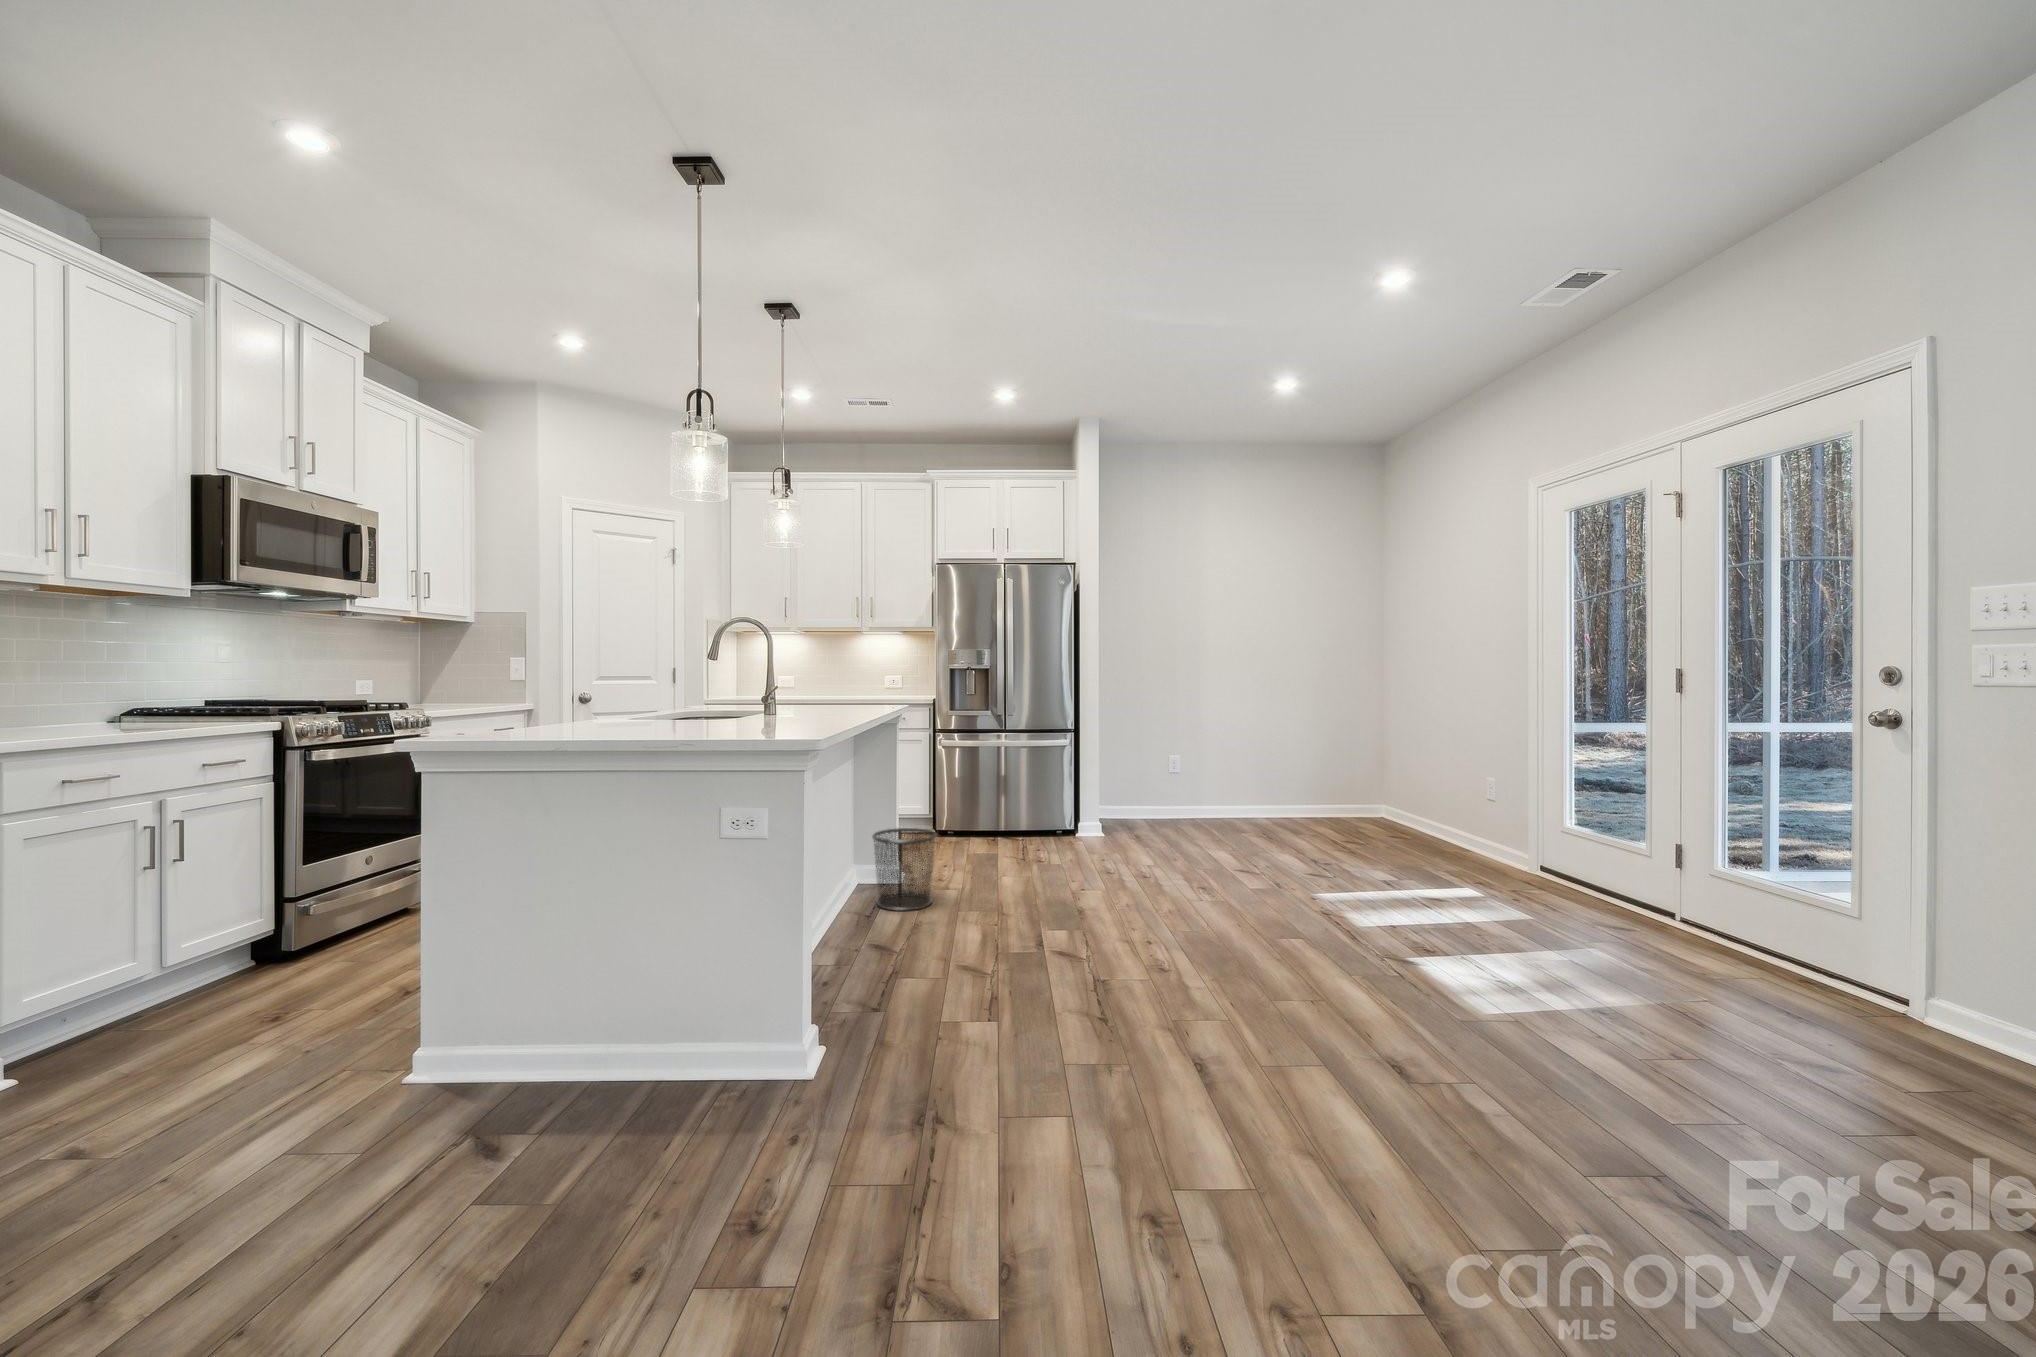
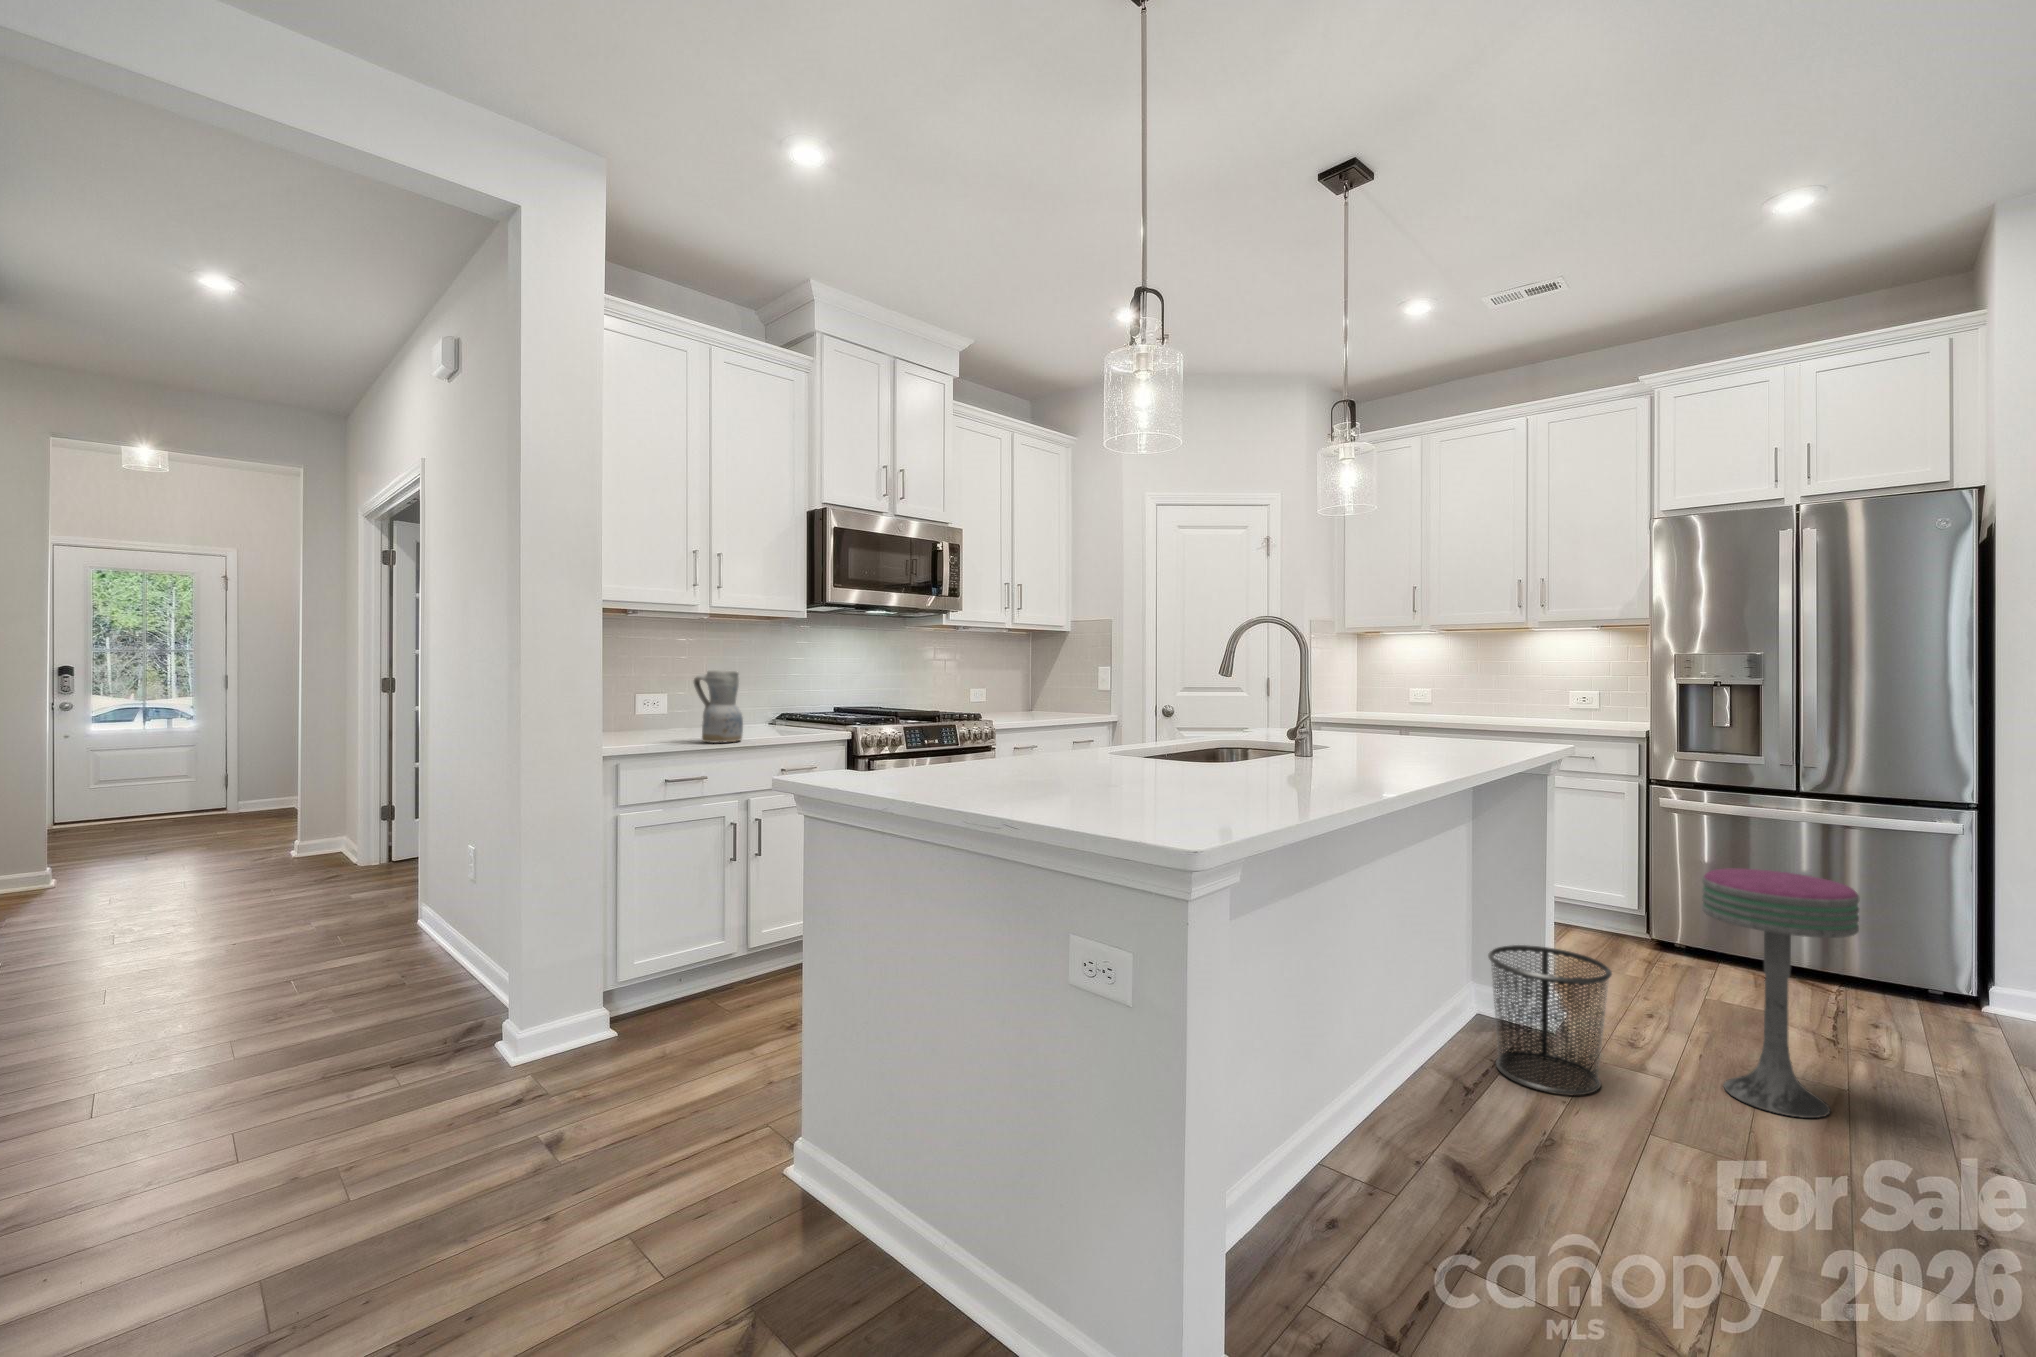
ceramic pitcher: none [68,652,150,735] -> present [694,670,743,743]
bar stool: none [975,768,1040,894] -> present [1702,868,1859,1118]

